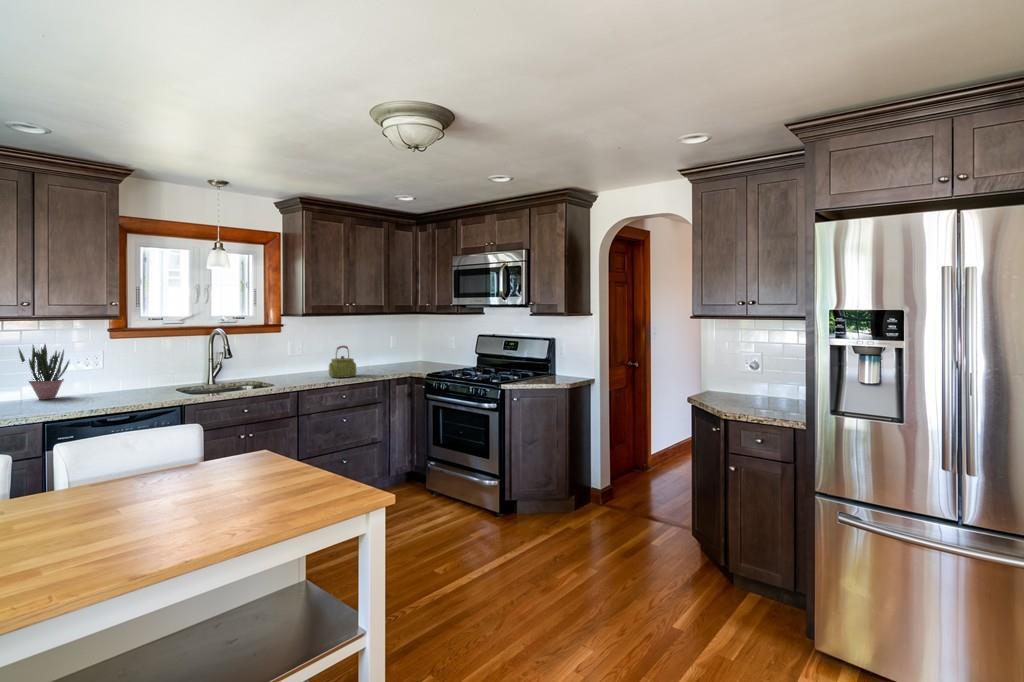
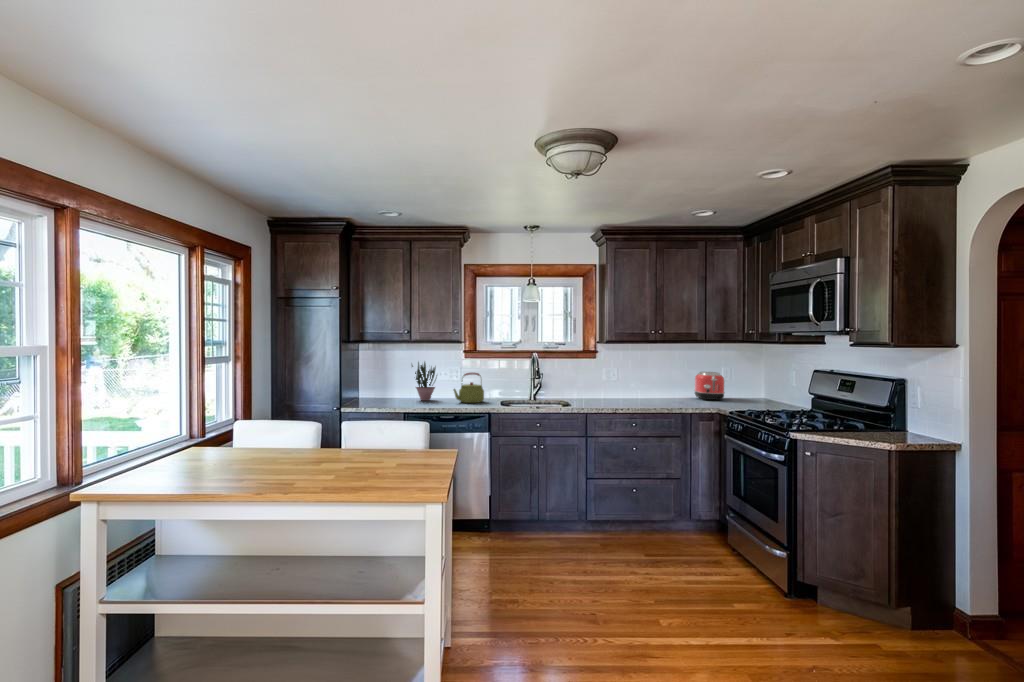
toaster: none [374,341,404,368] -> present [694,372,724,400]
kettle: present [329,346,356,378] -> present [454,373,484,403]

